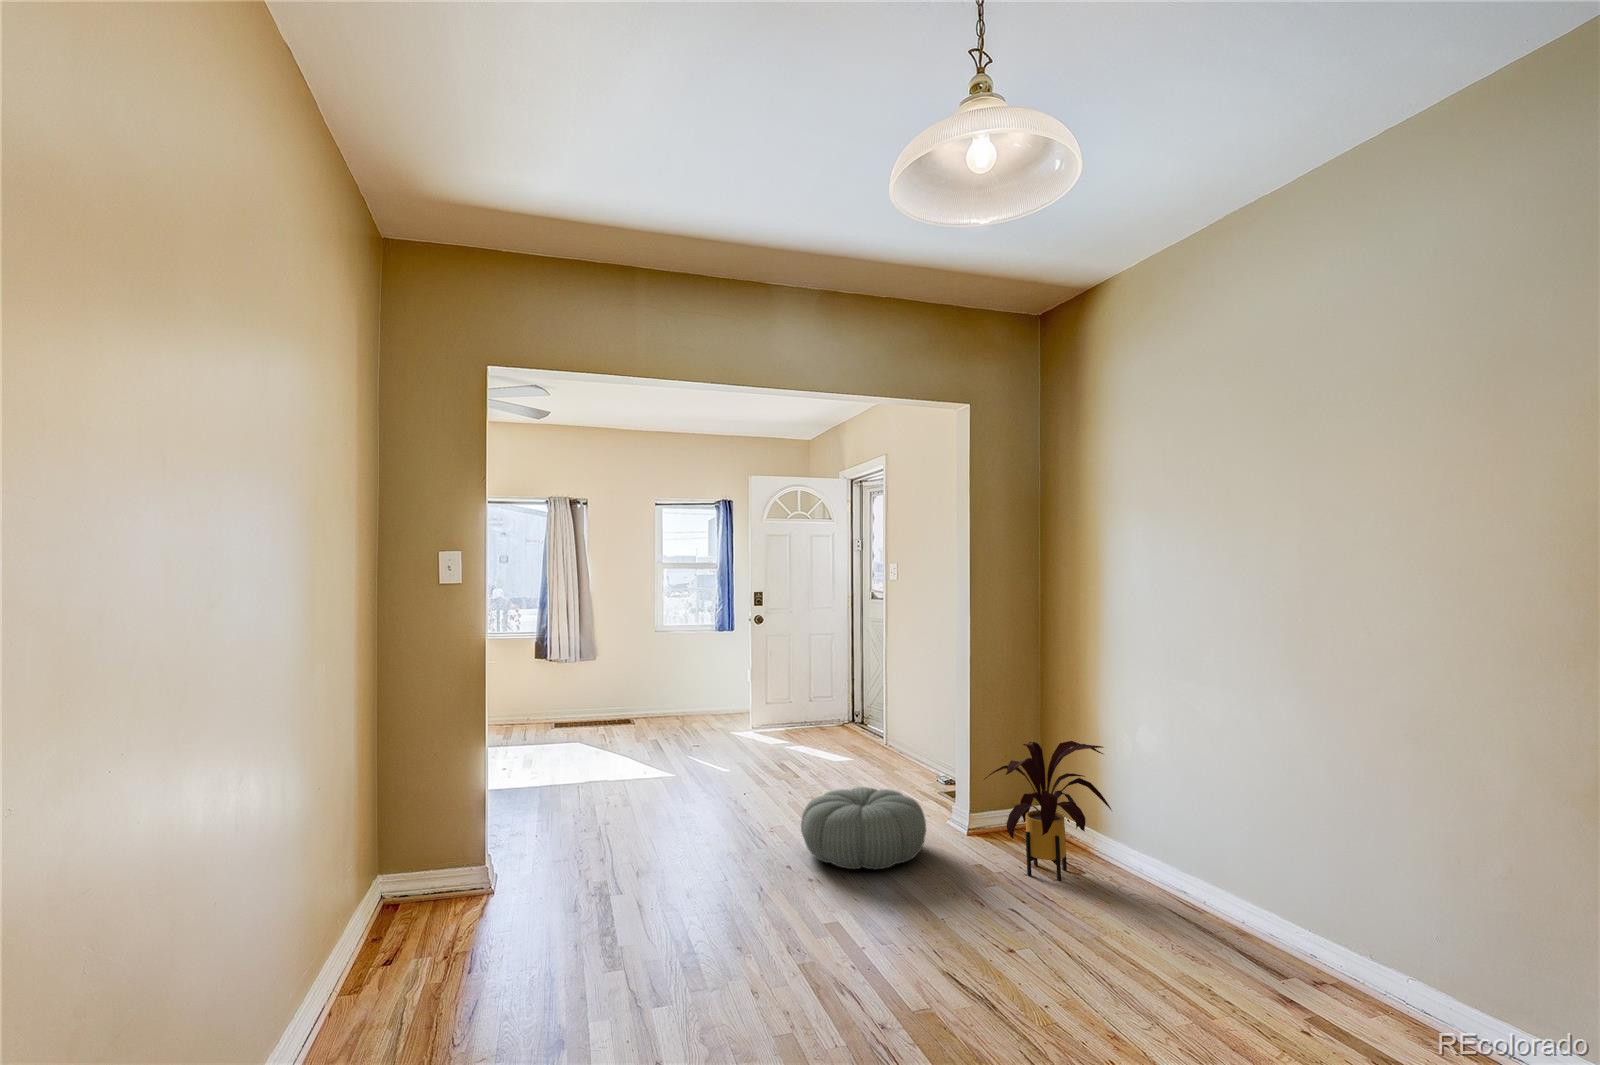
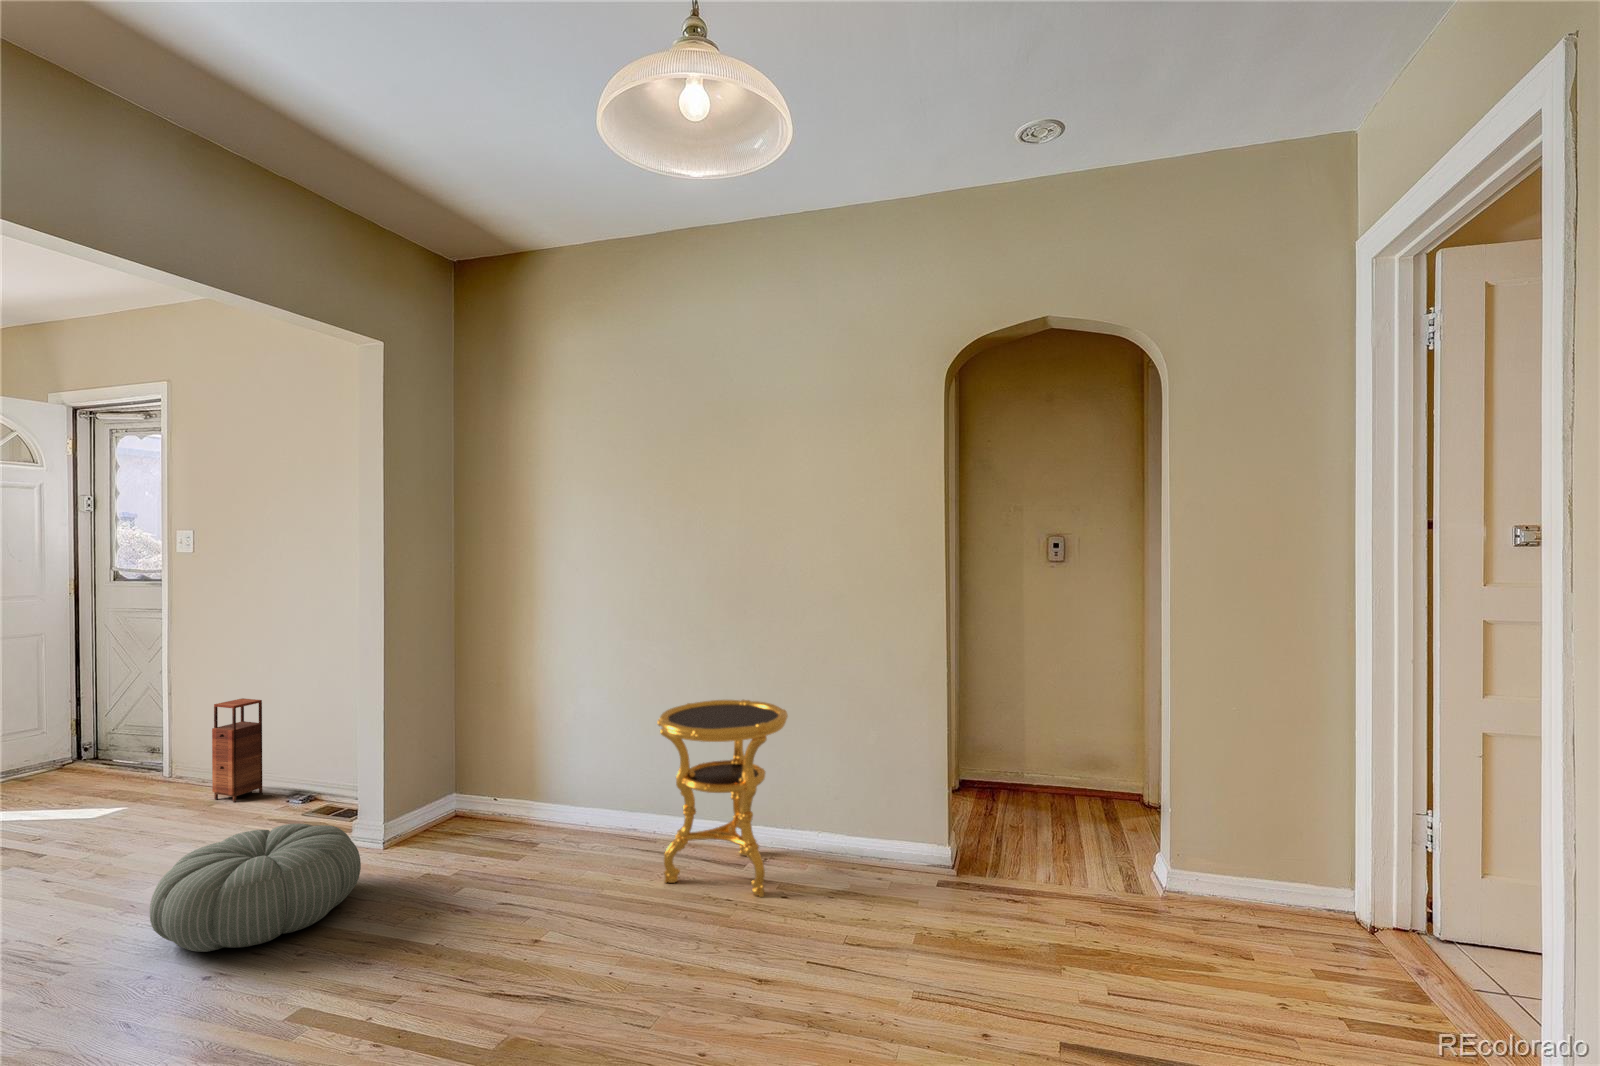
storage cabinet: none [897,692,928,771] -> present [212,698,262,802]
house plant: present [984,741,1111,881] -> none [434,715,576,866]
side table: none [1153,757,1335,1020] -> present [657,700,788,897]

